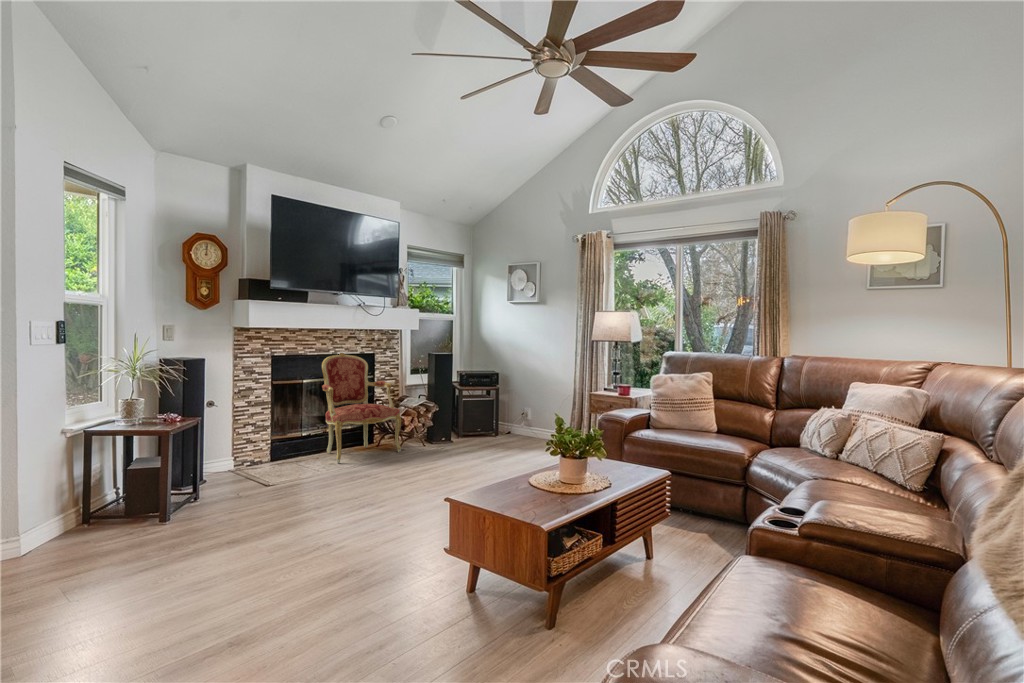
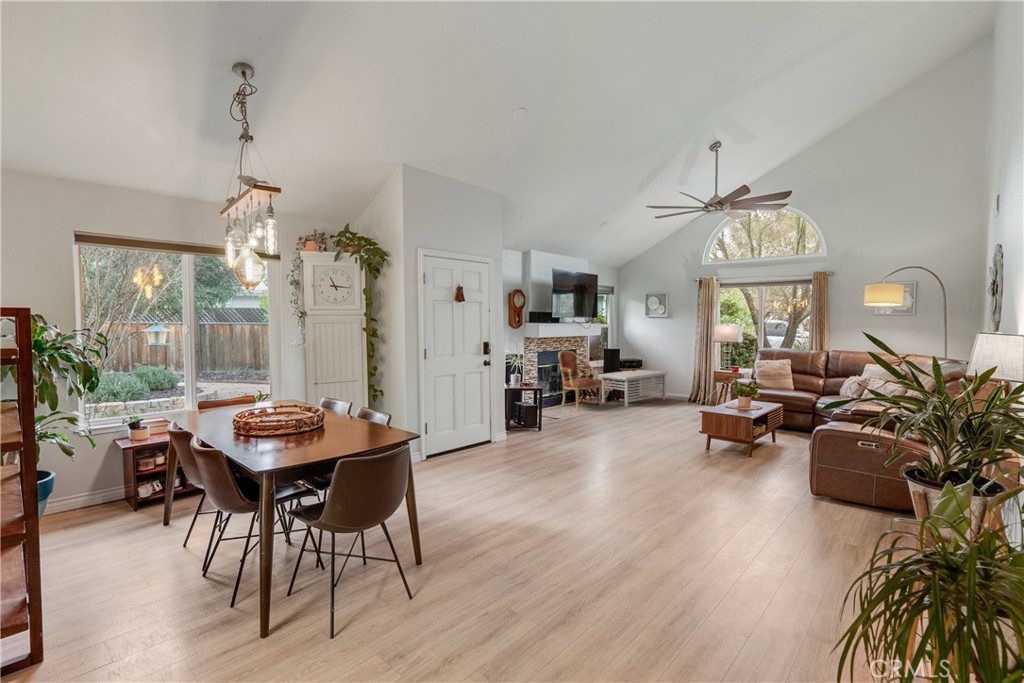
storage bench: none [408,390,531,456] -> present [599,370,667,407]

